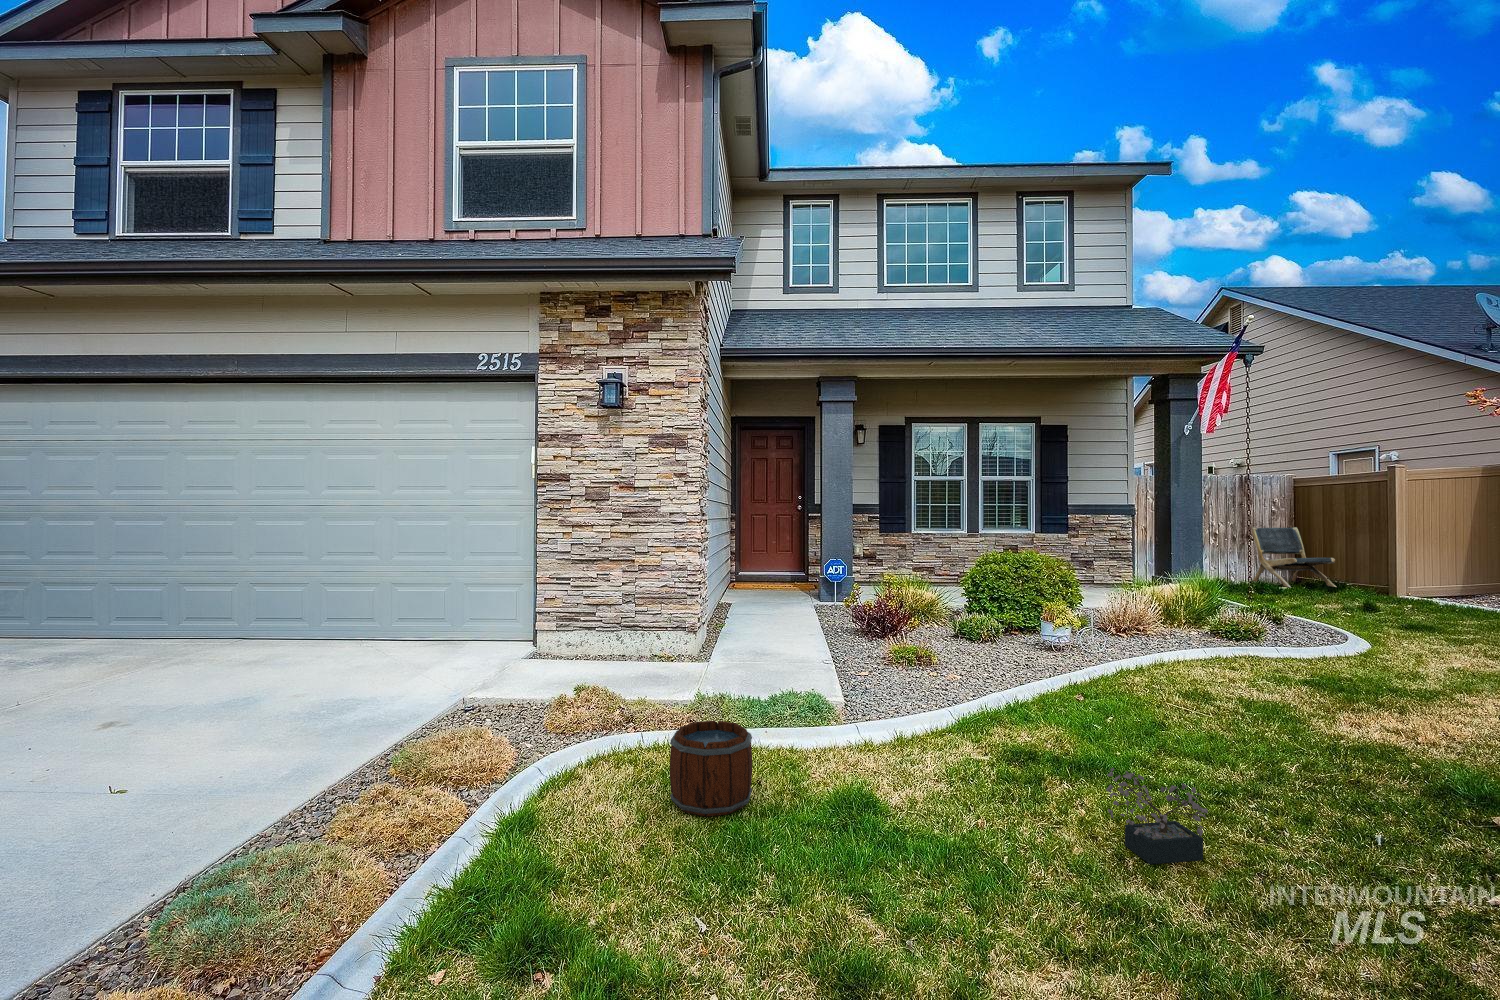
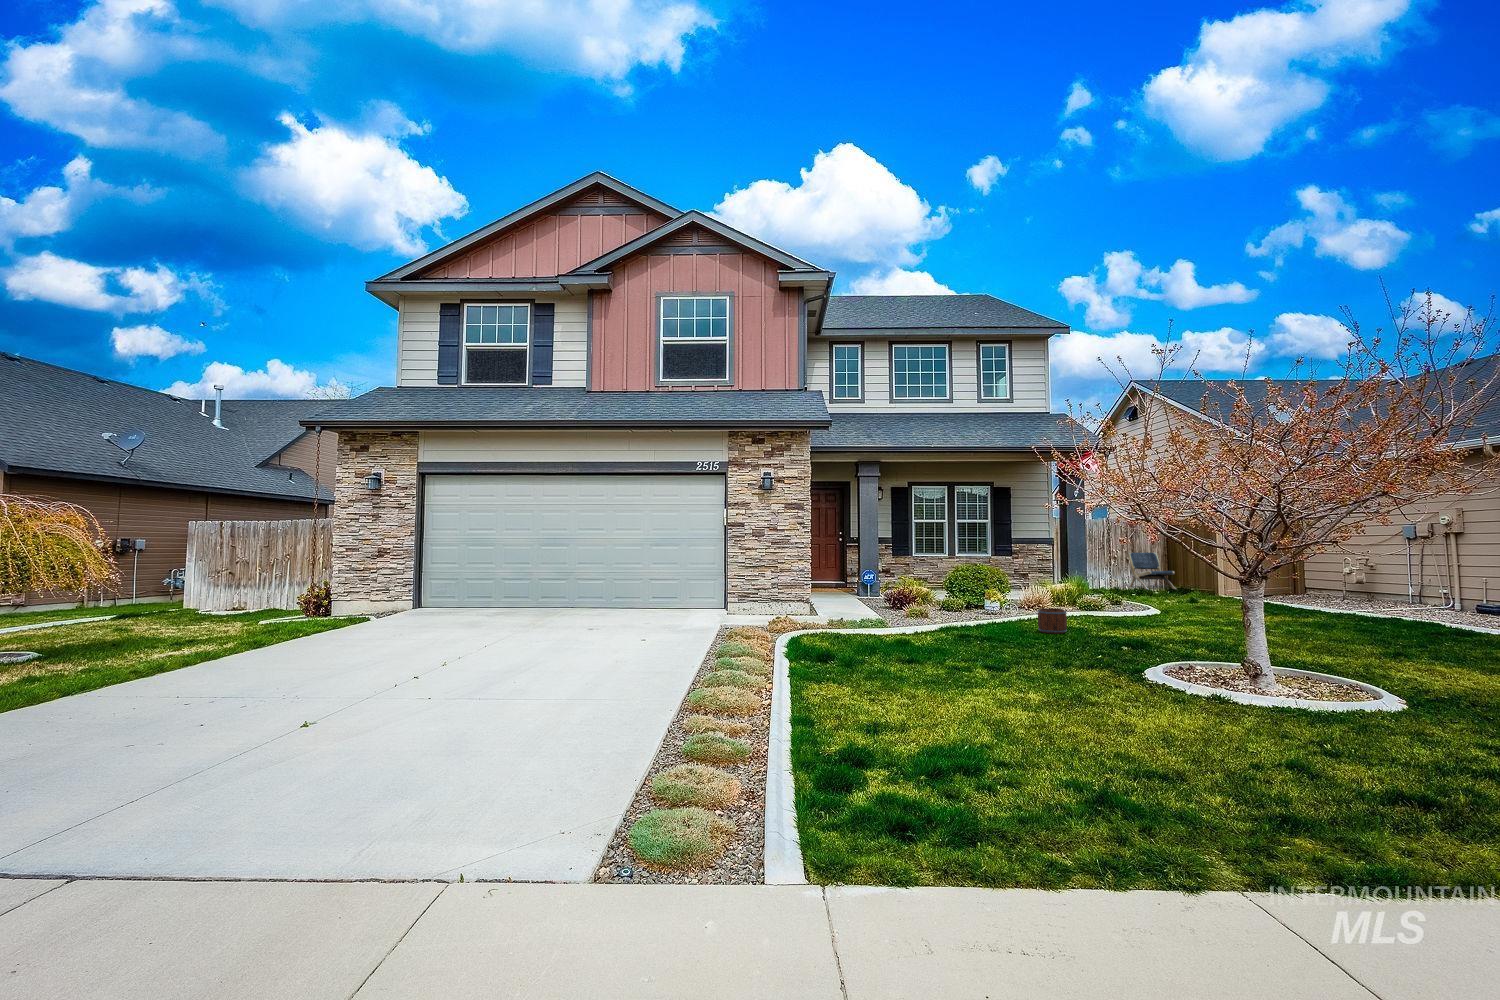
bucket: present [670,721,752,816] -> present [1038,608,1067,634]
decorative plant: present [1106,768,1208,864] -> none [989,623,1020,651]

